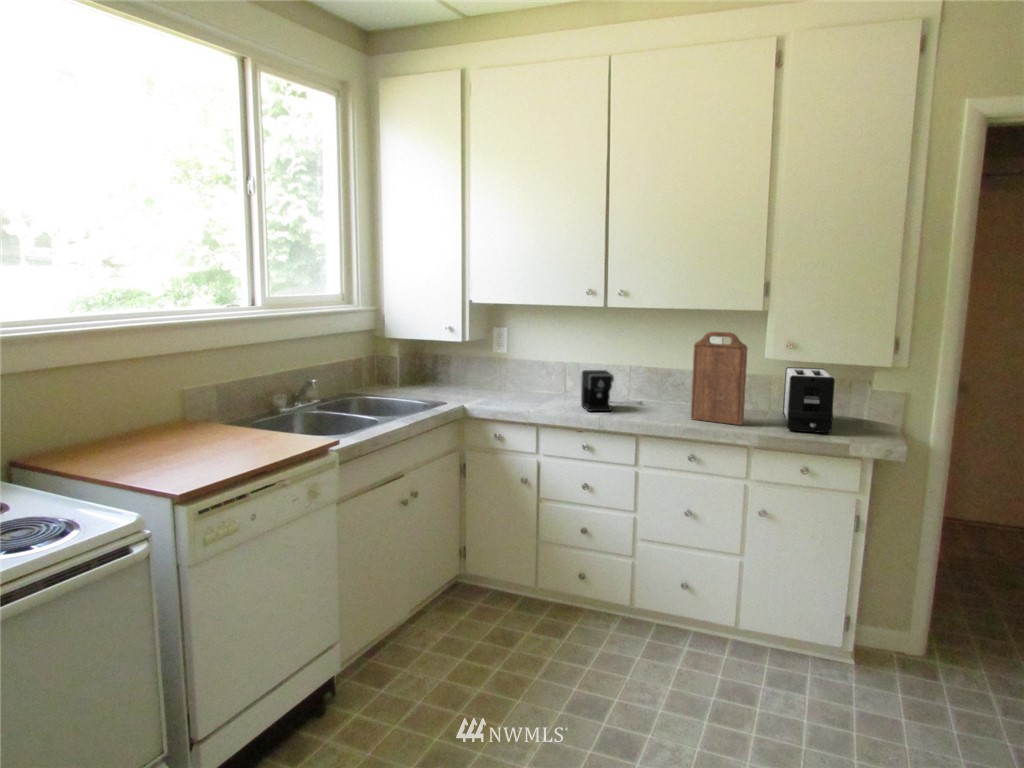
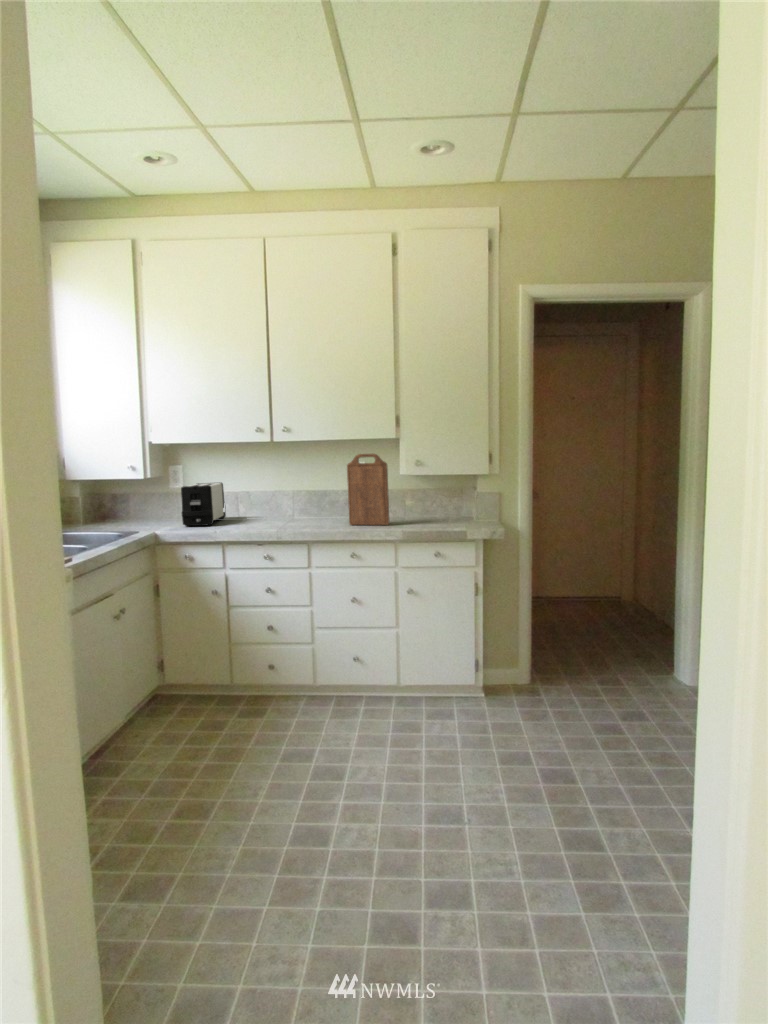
toaster: present [783,367,835,433] -> present [181,482,226,526]
coffee maker: present [581,370,642,411] -> none [257,493,309,527]

